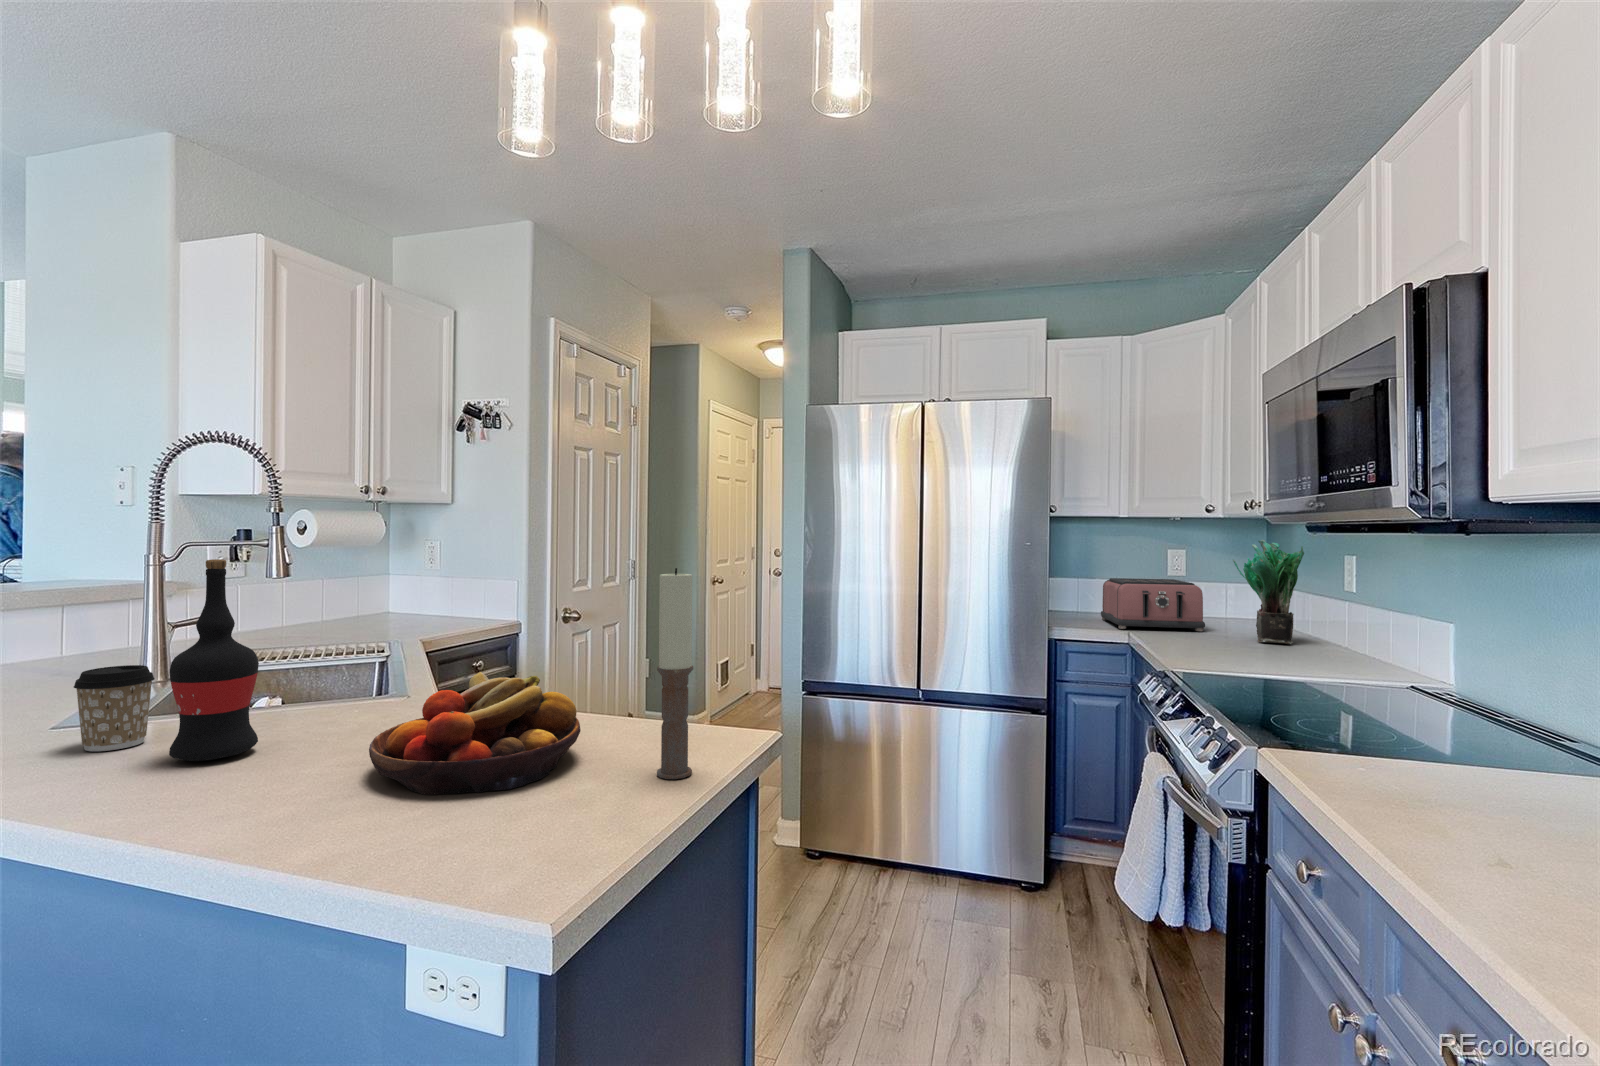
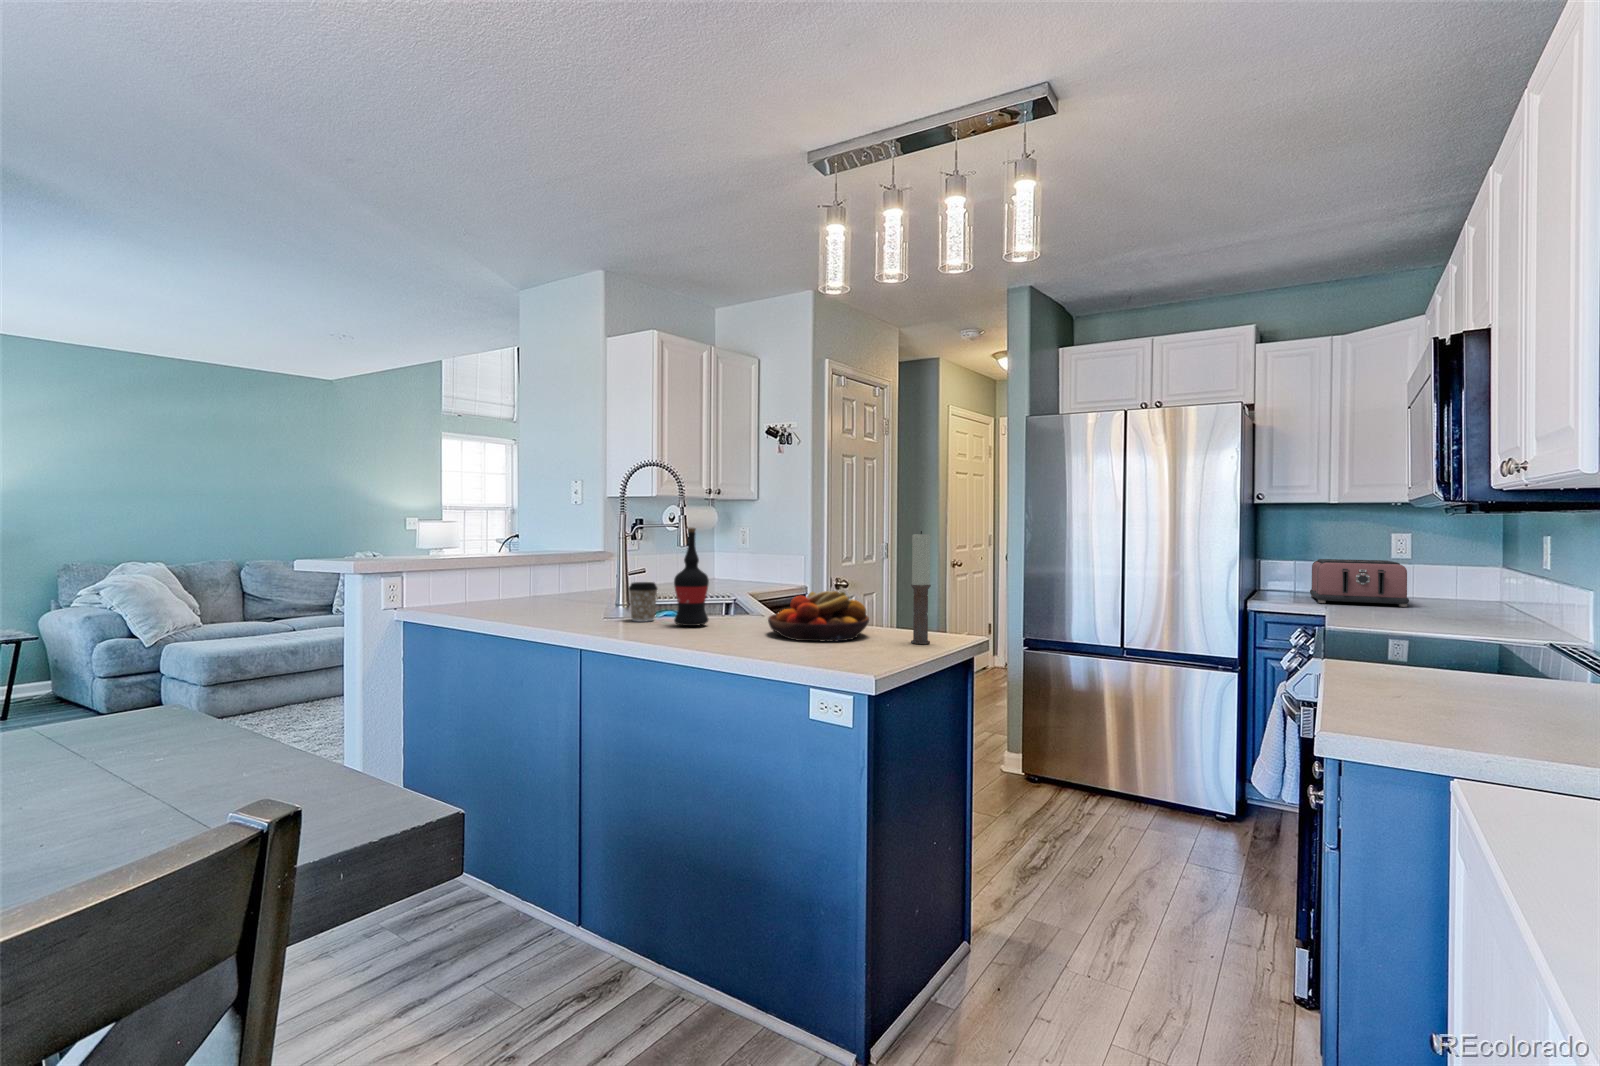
potted plant: present [1233,540,1304,644] -> none [1429,521,1500,617]

